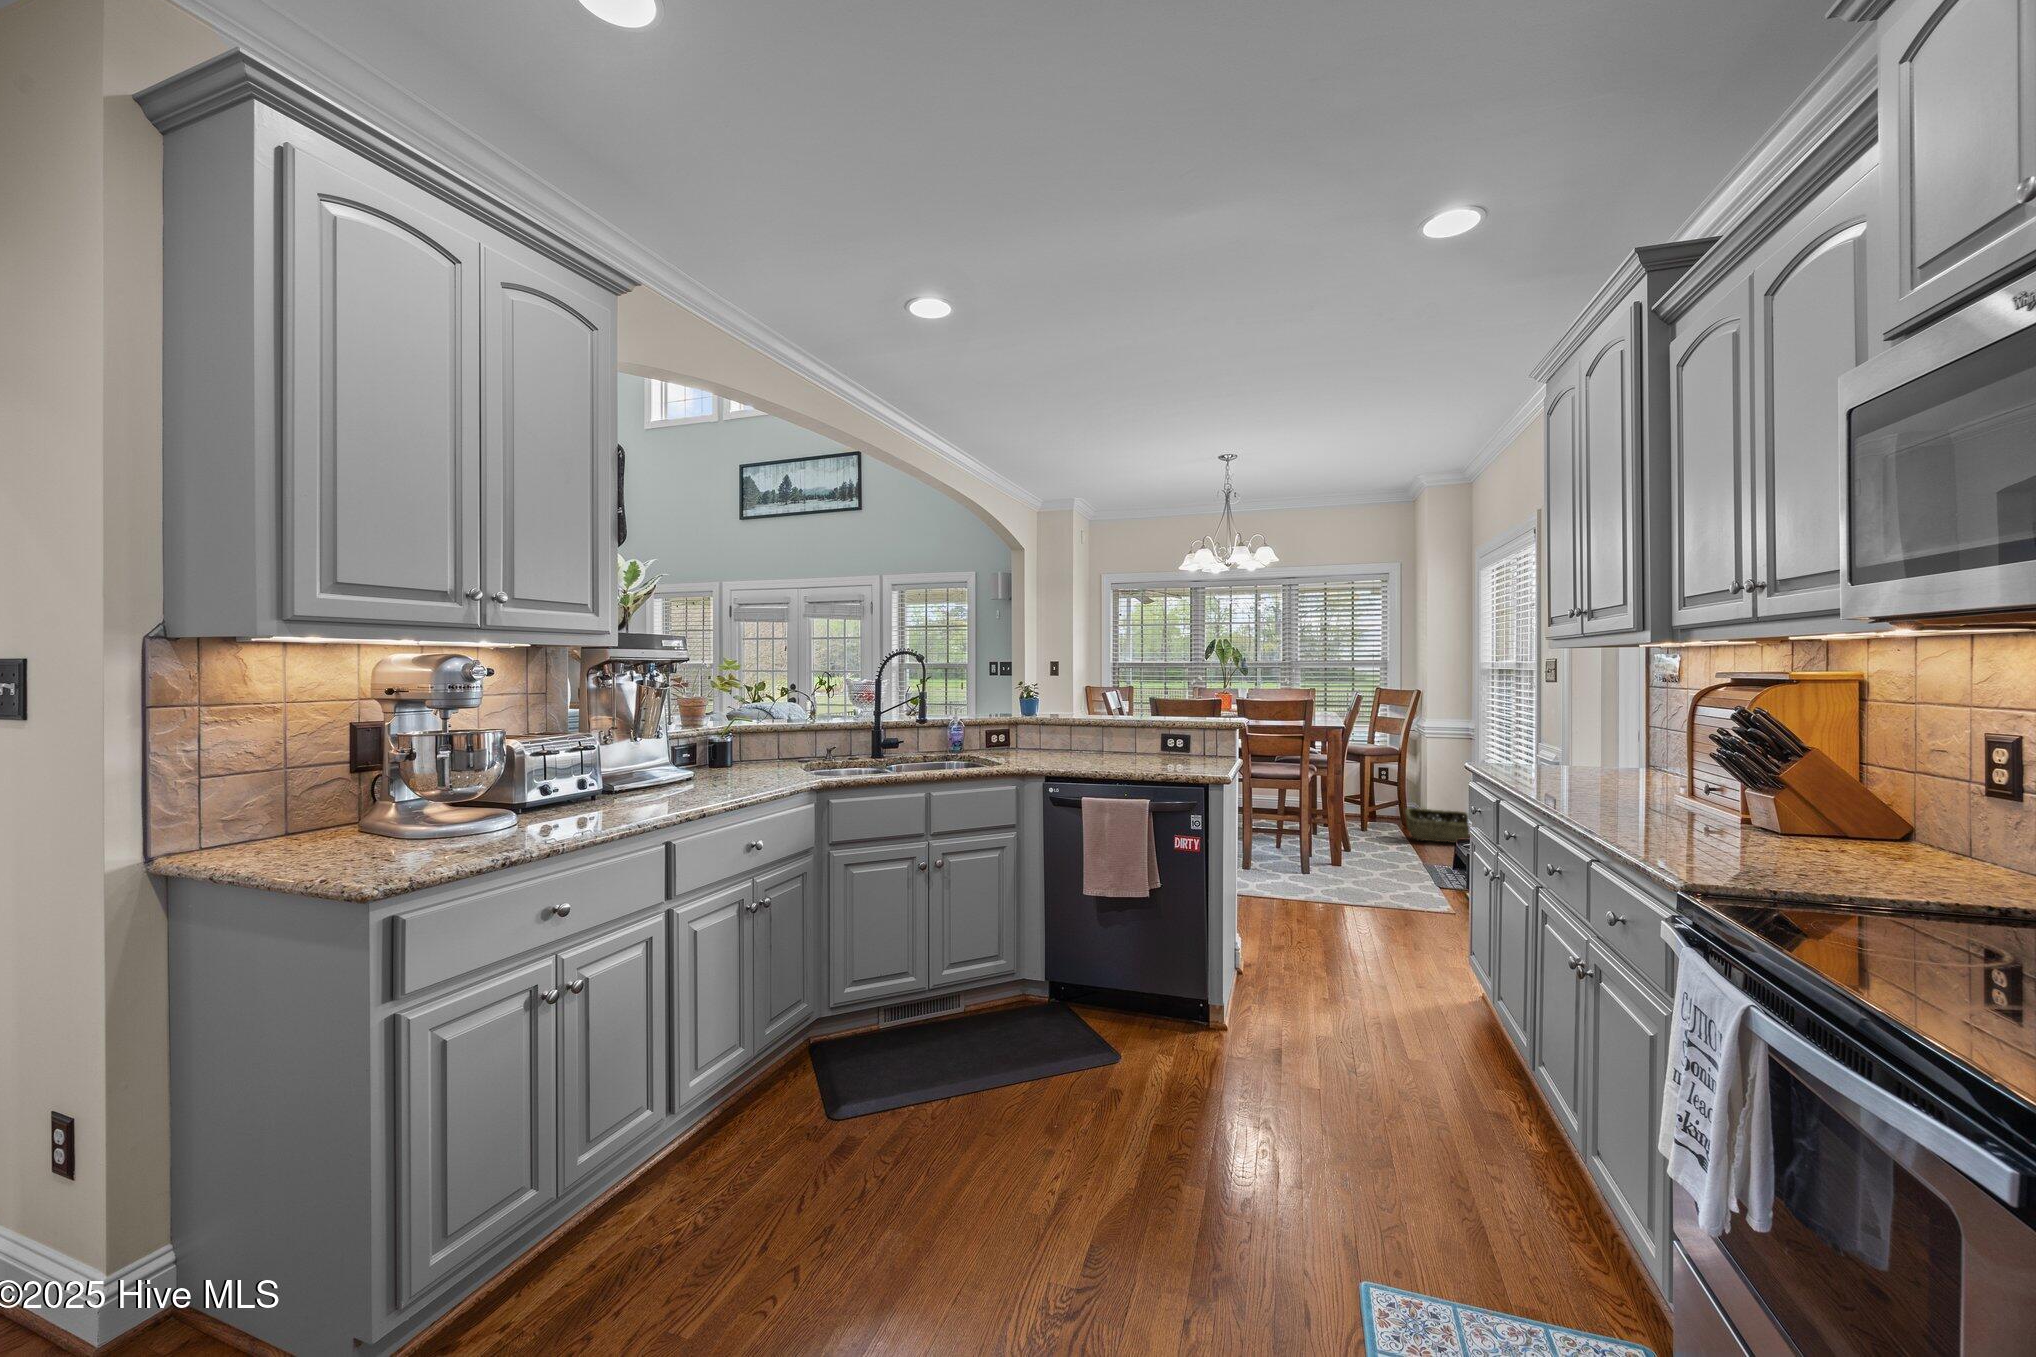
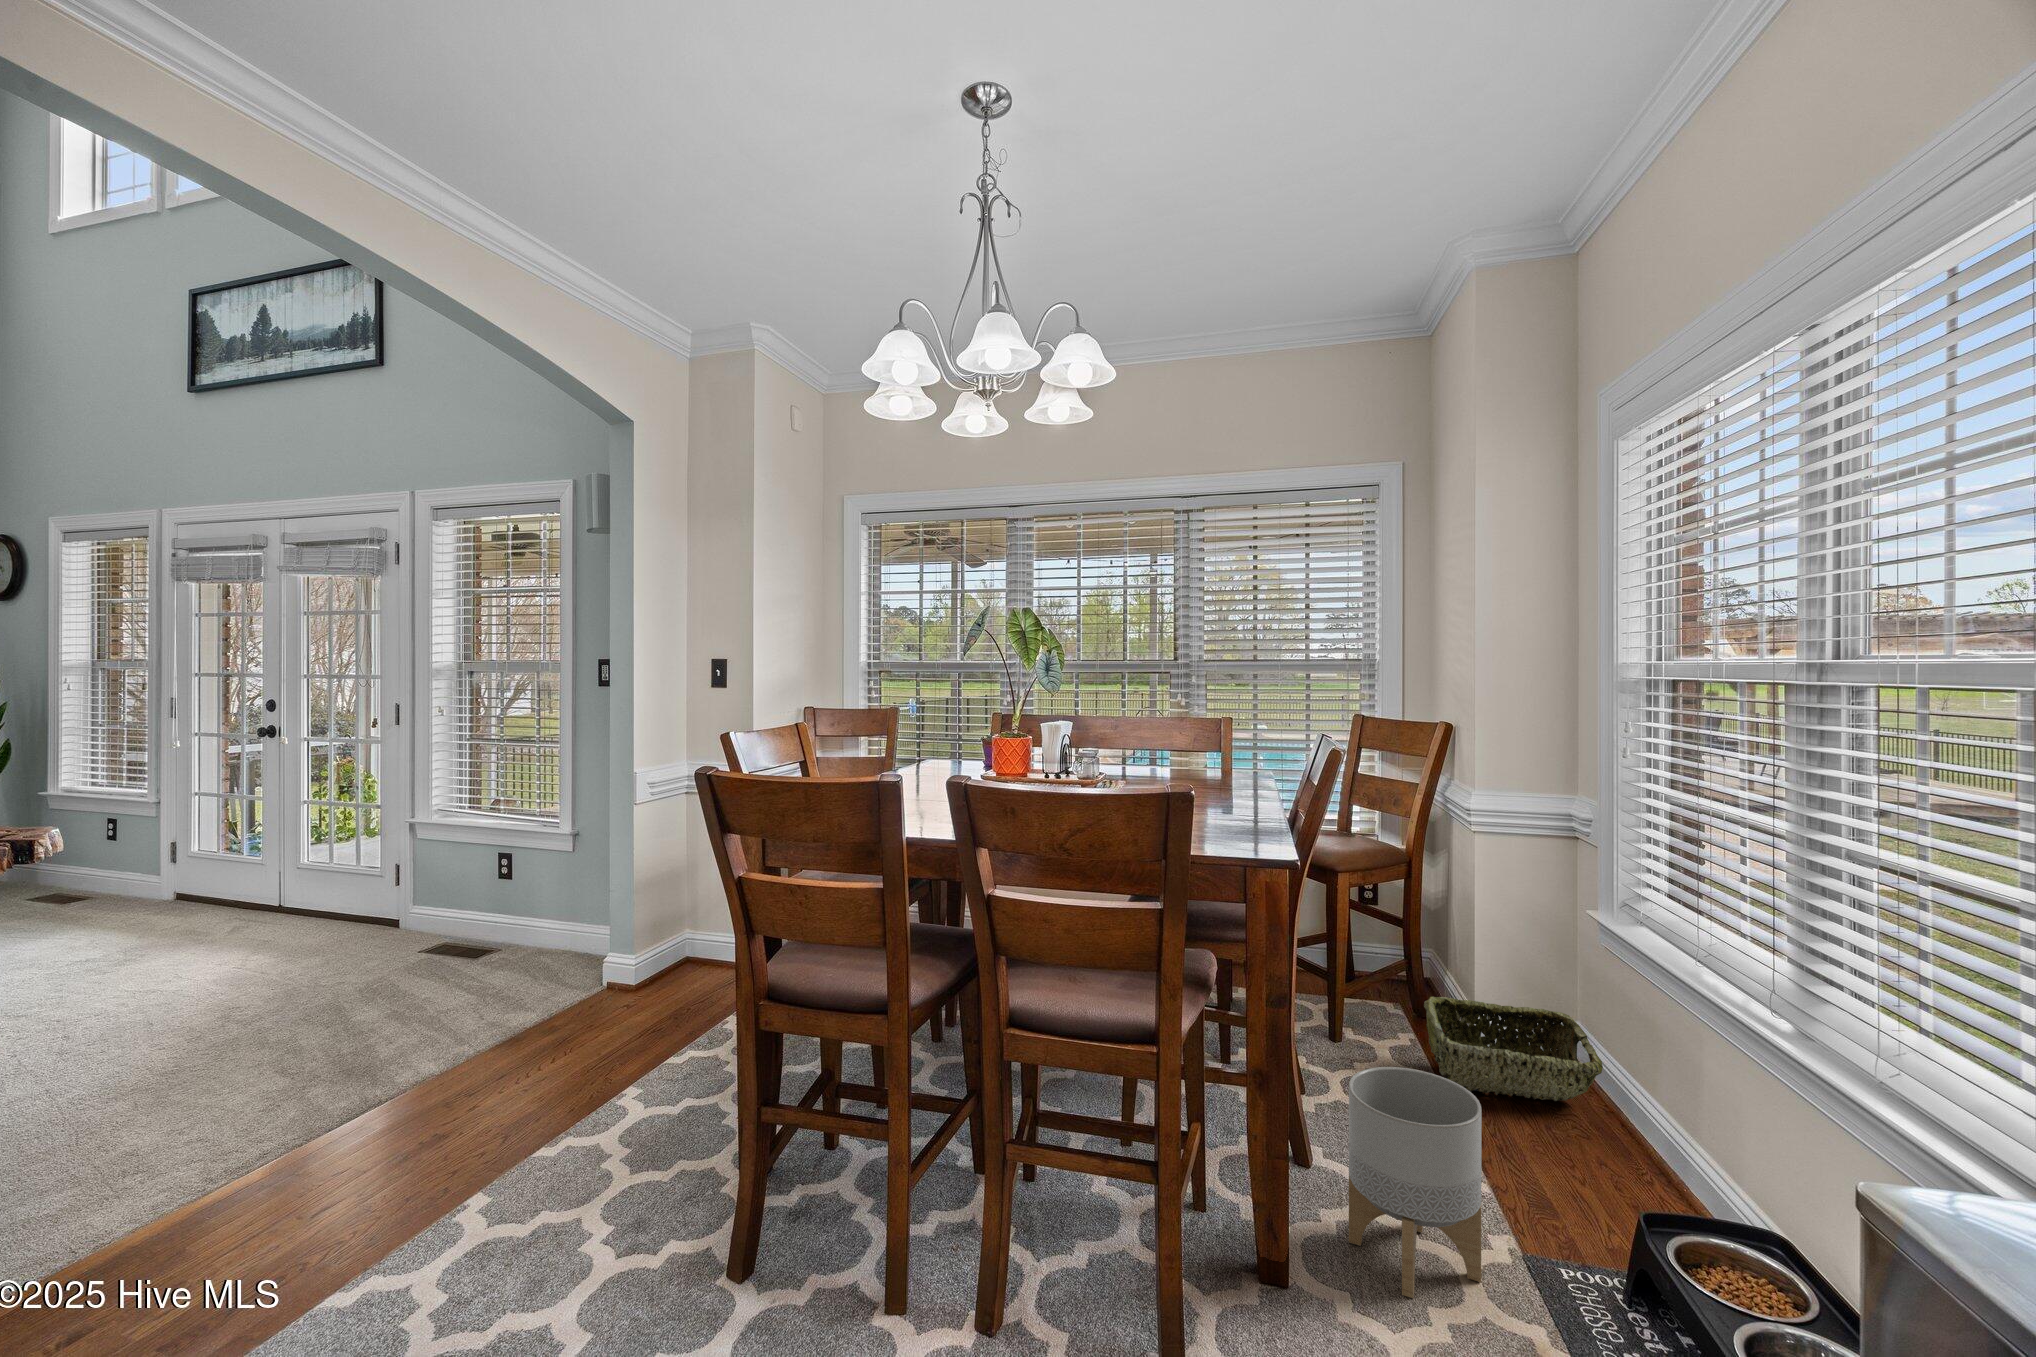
planter: none [1368,805,1412,868] -> present [1349,1067,1482,1298]

